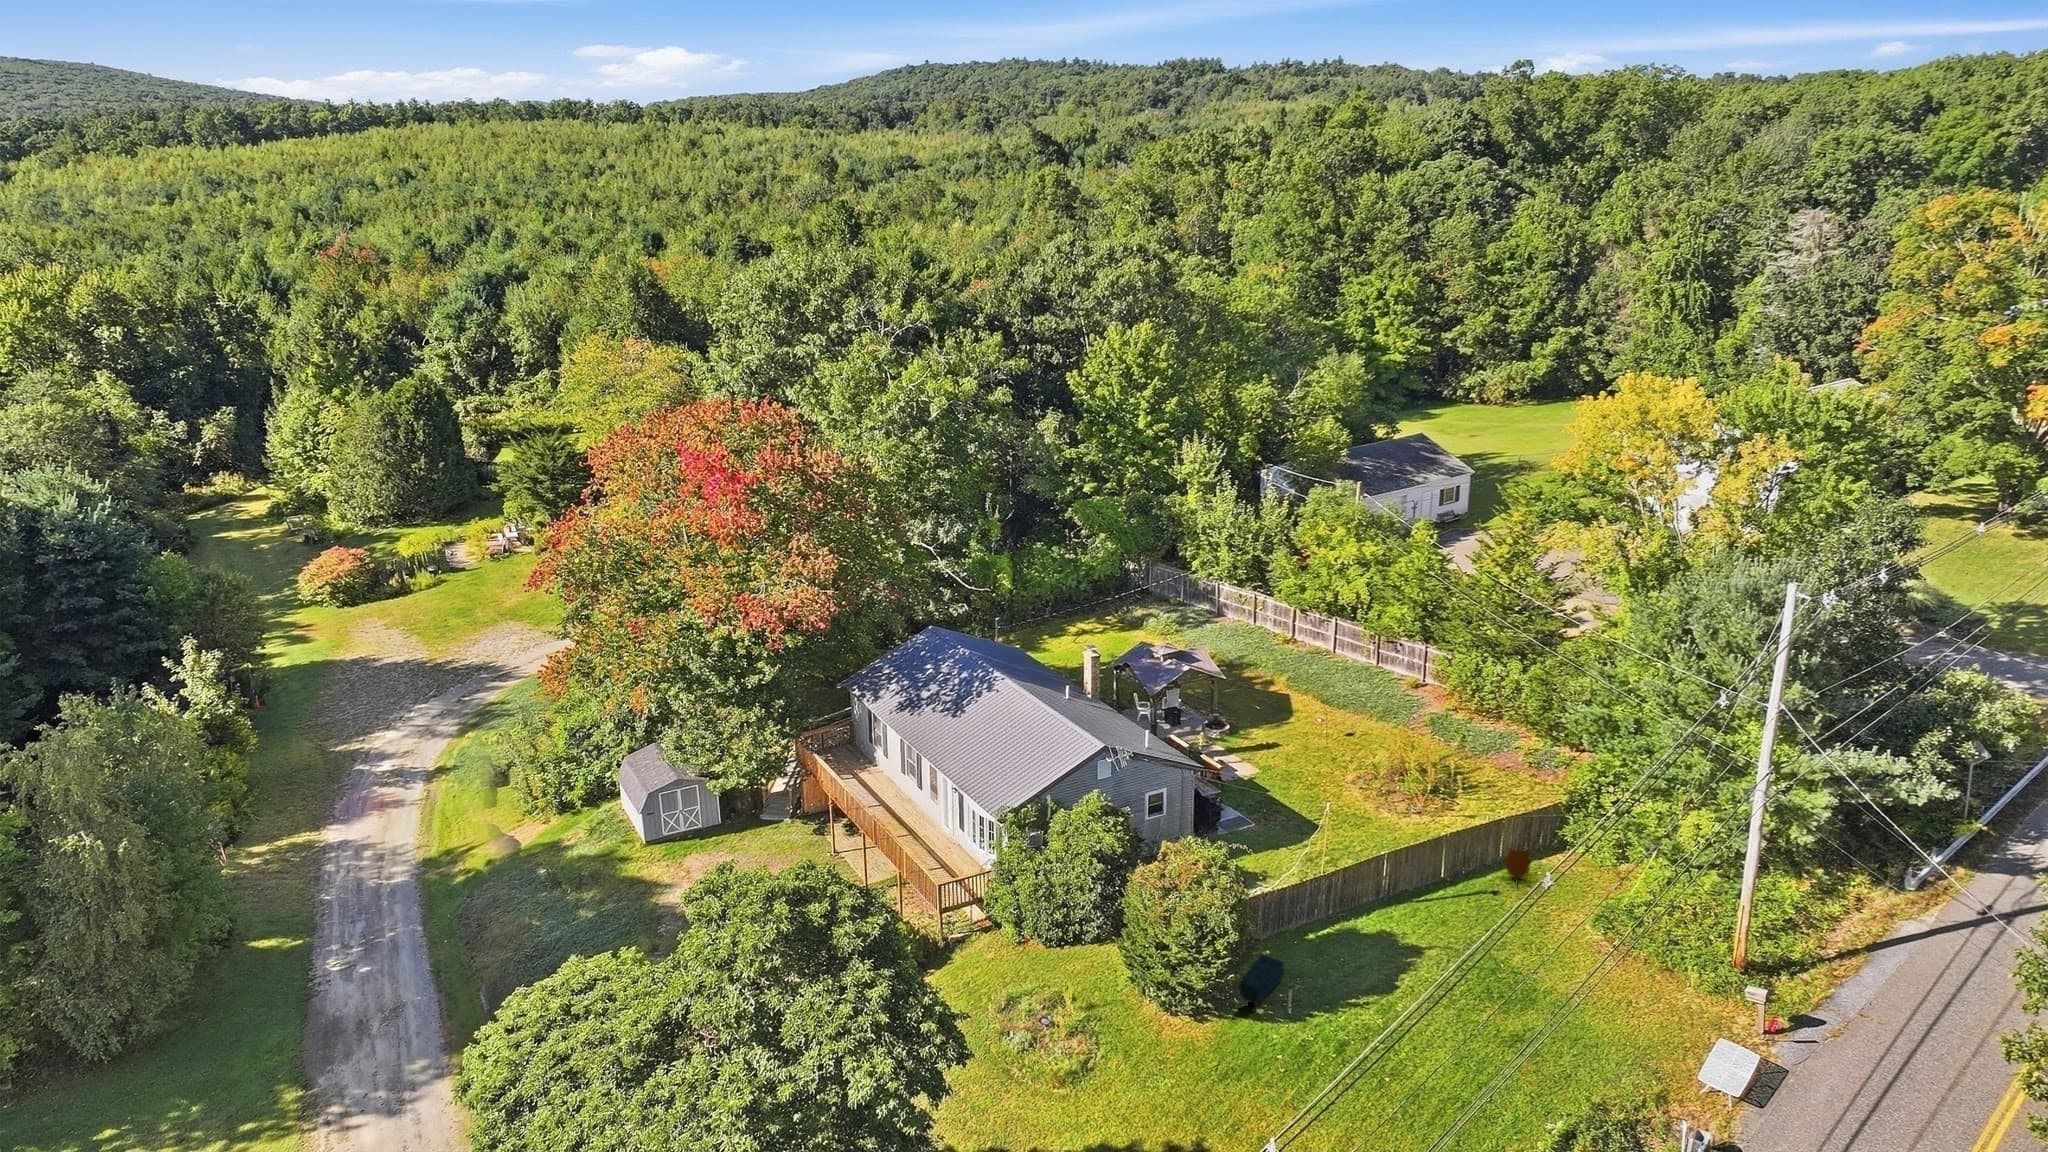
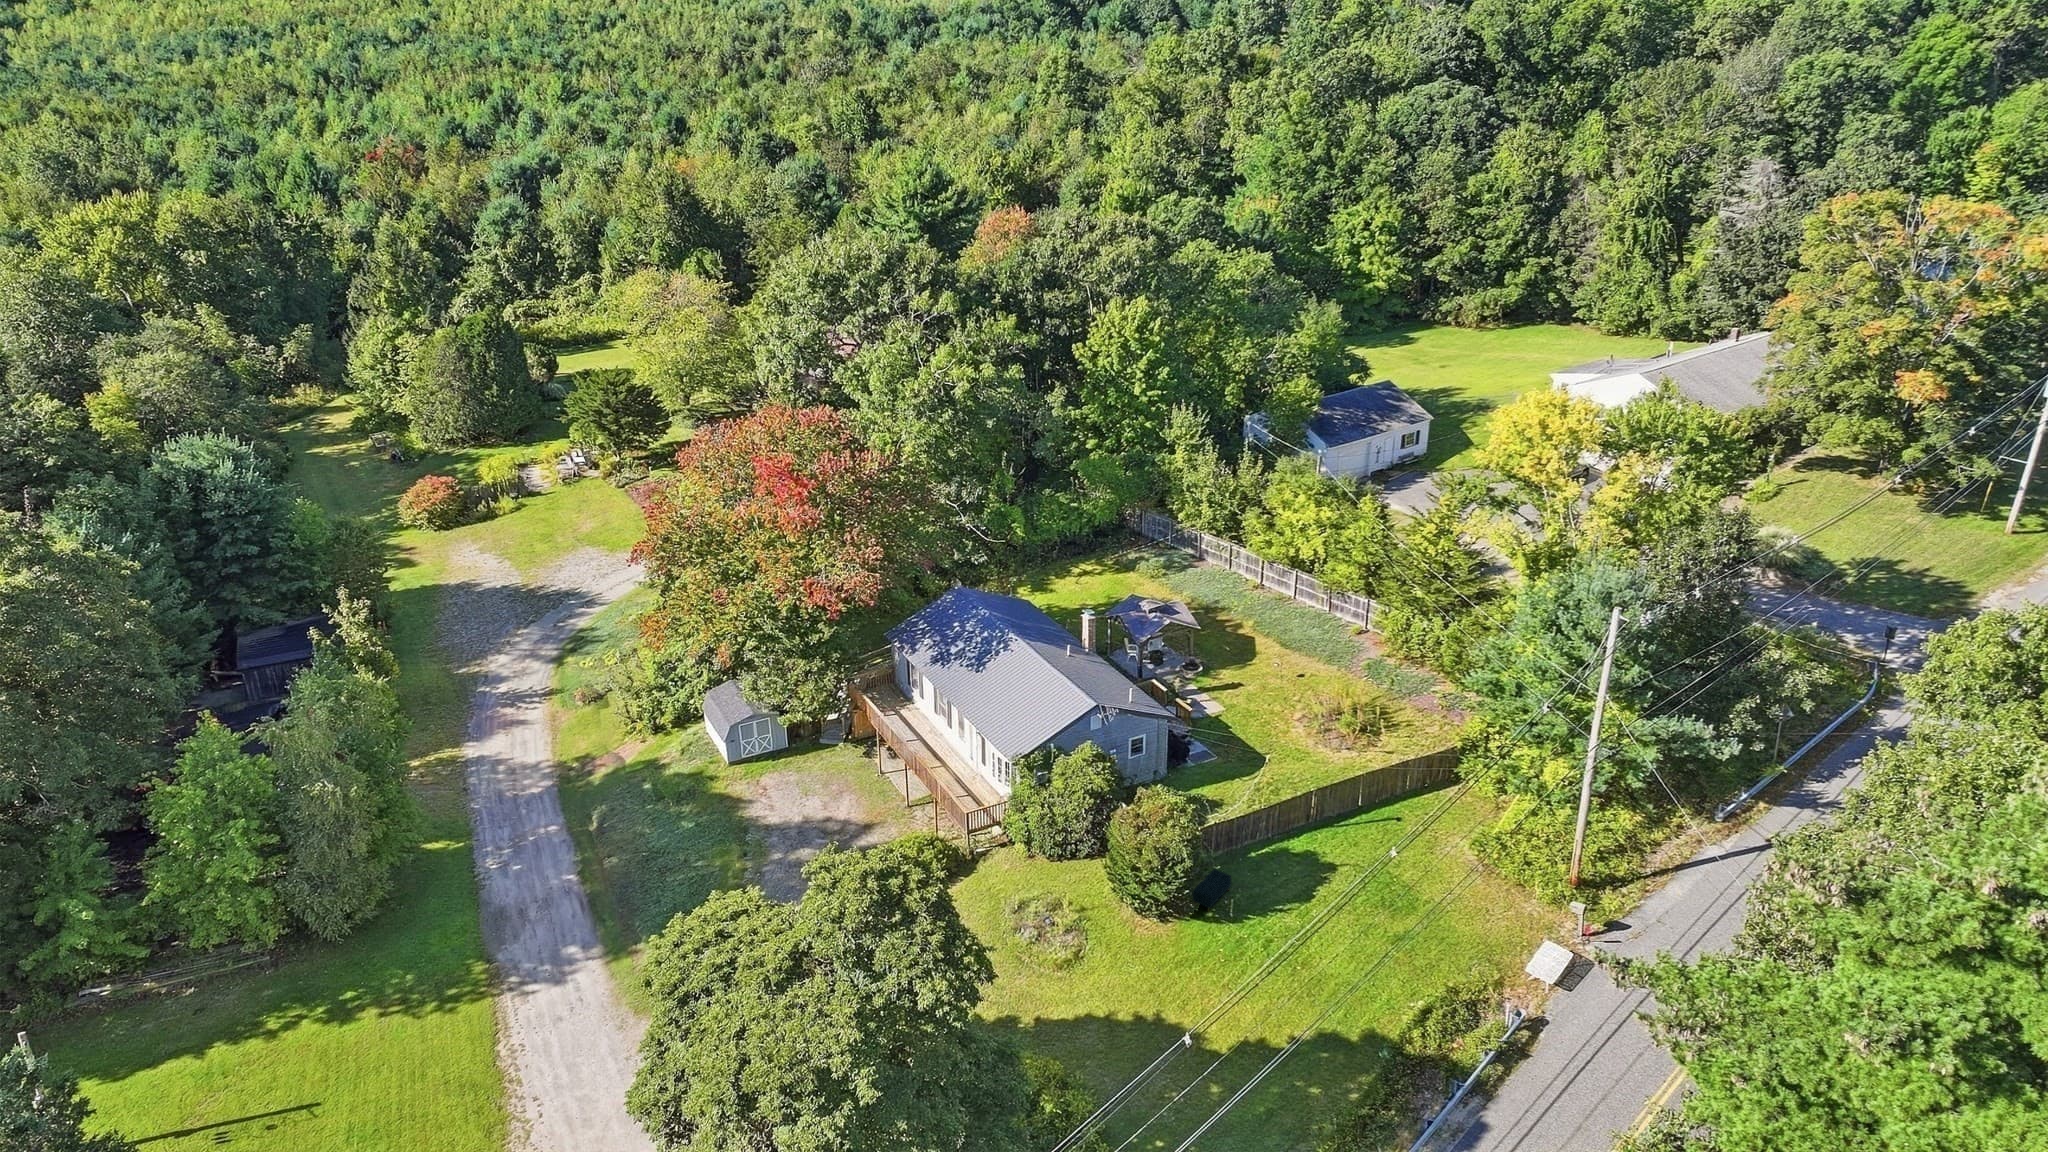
lounge chair: present [1504,848,1531,882] -> none [1407,785,1430,815]

